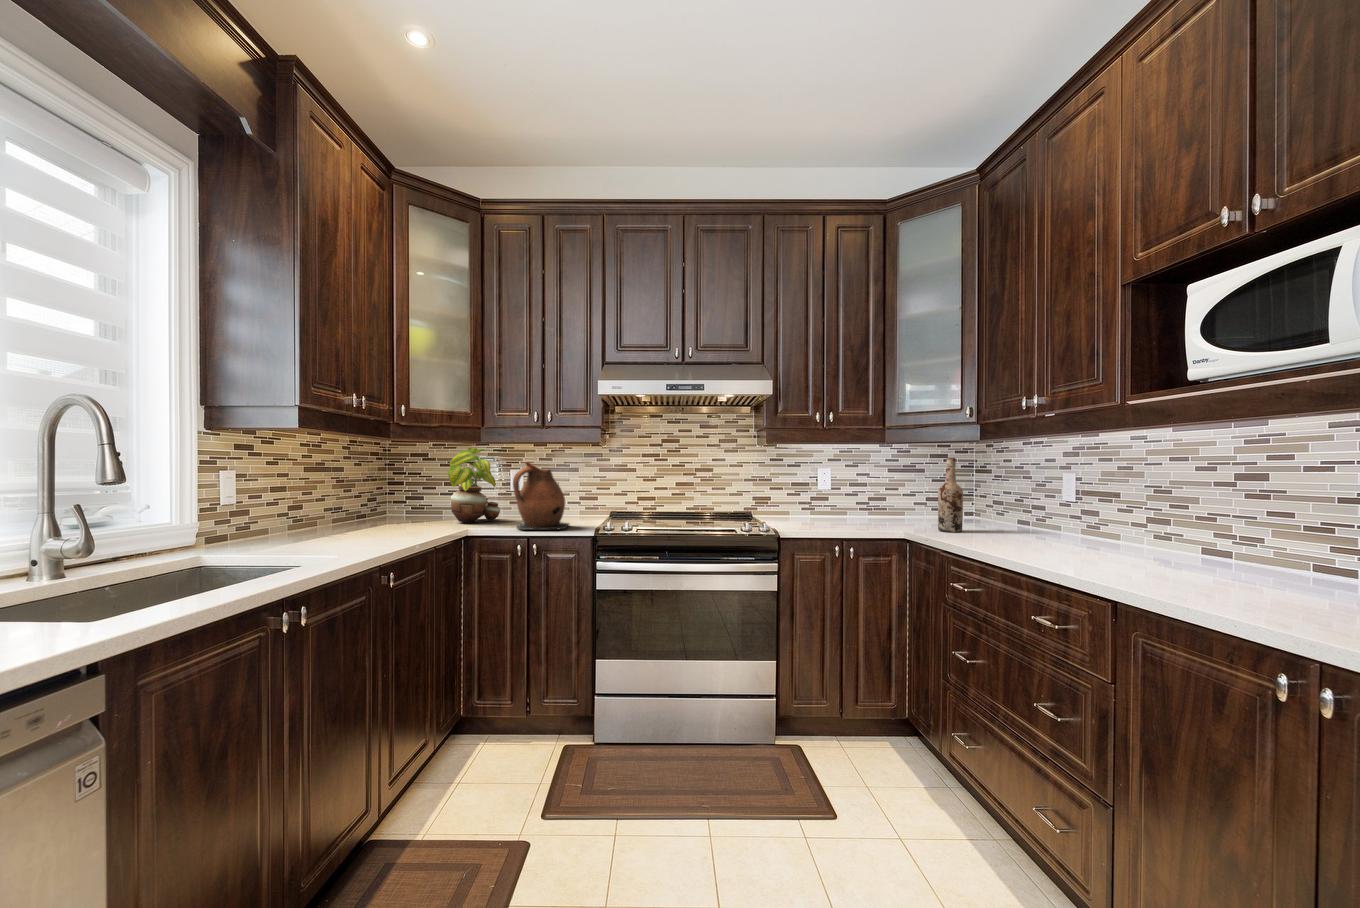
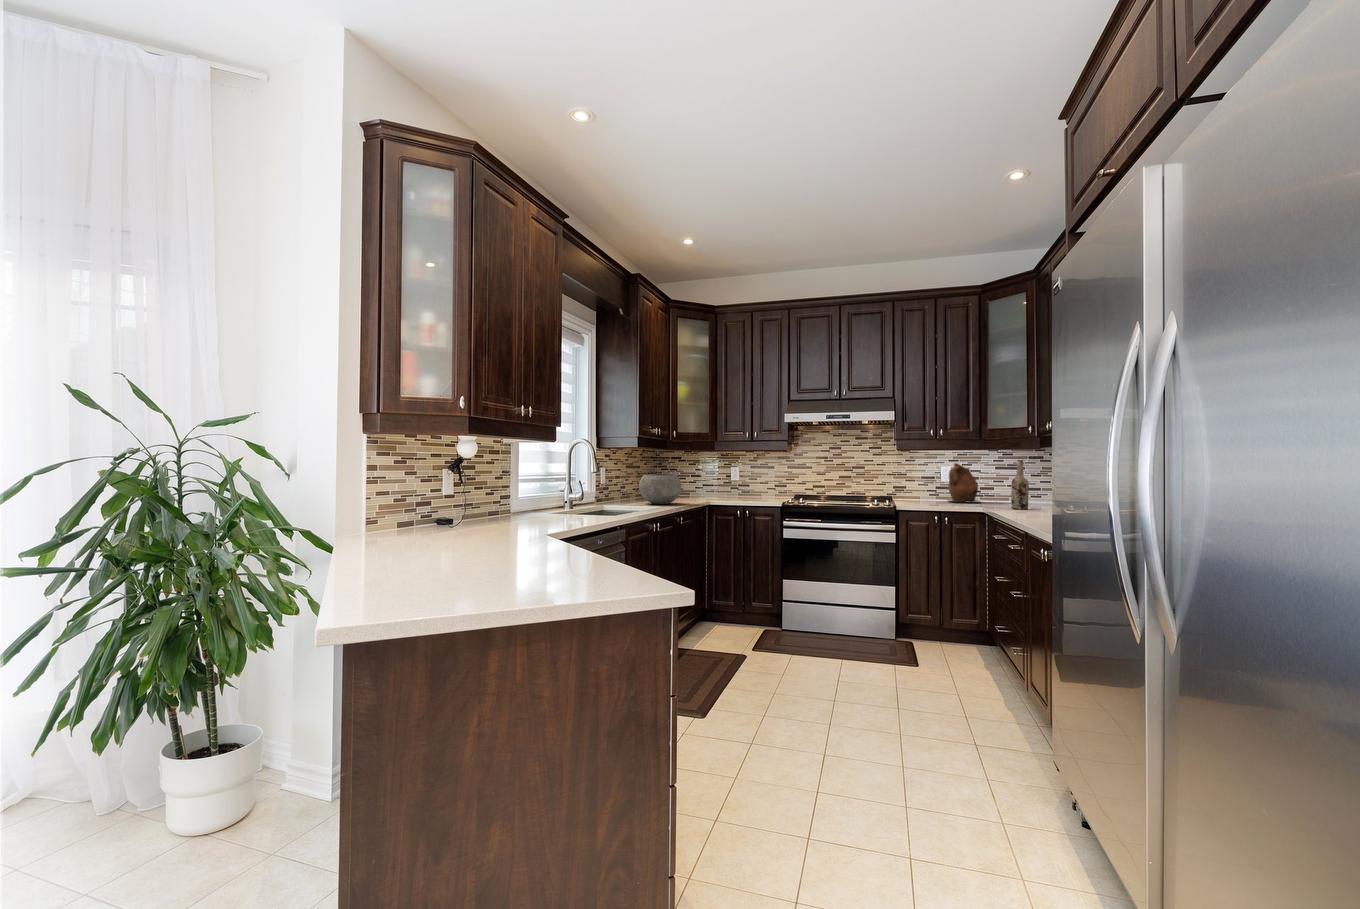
potted plant: present [448,447,500,523] -> none [696,454,726,499]
ceramic pitcher: present [513,462,569,530] -> present [948,463,980,503]
ceramic bowl: none [318,483,409,540] -> present [639,474,682,504]

